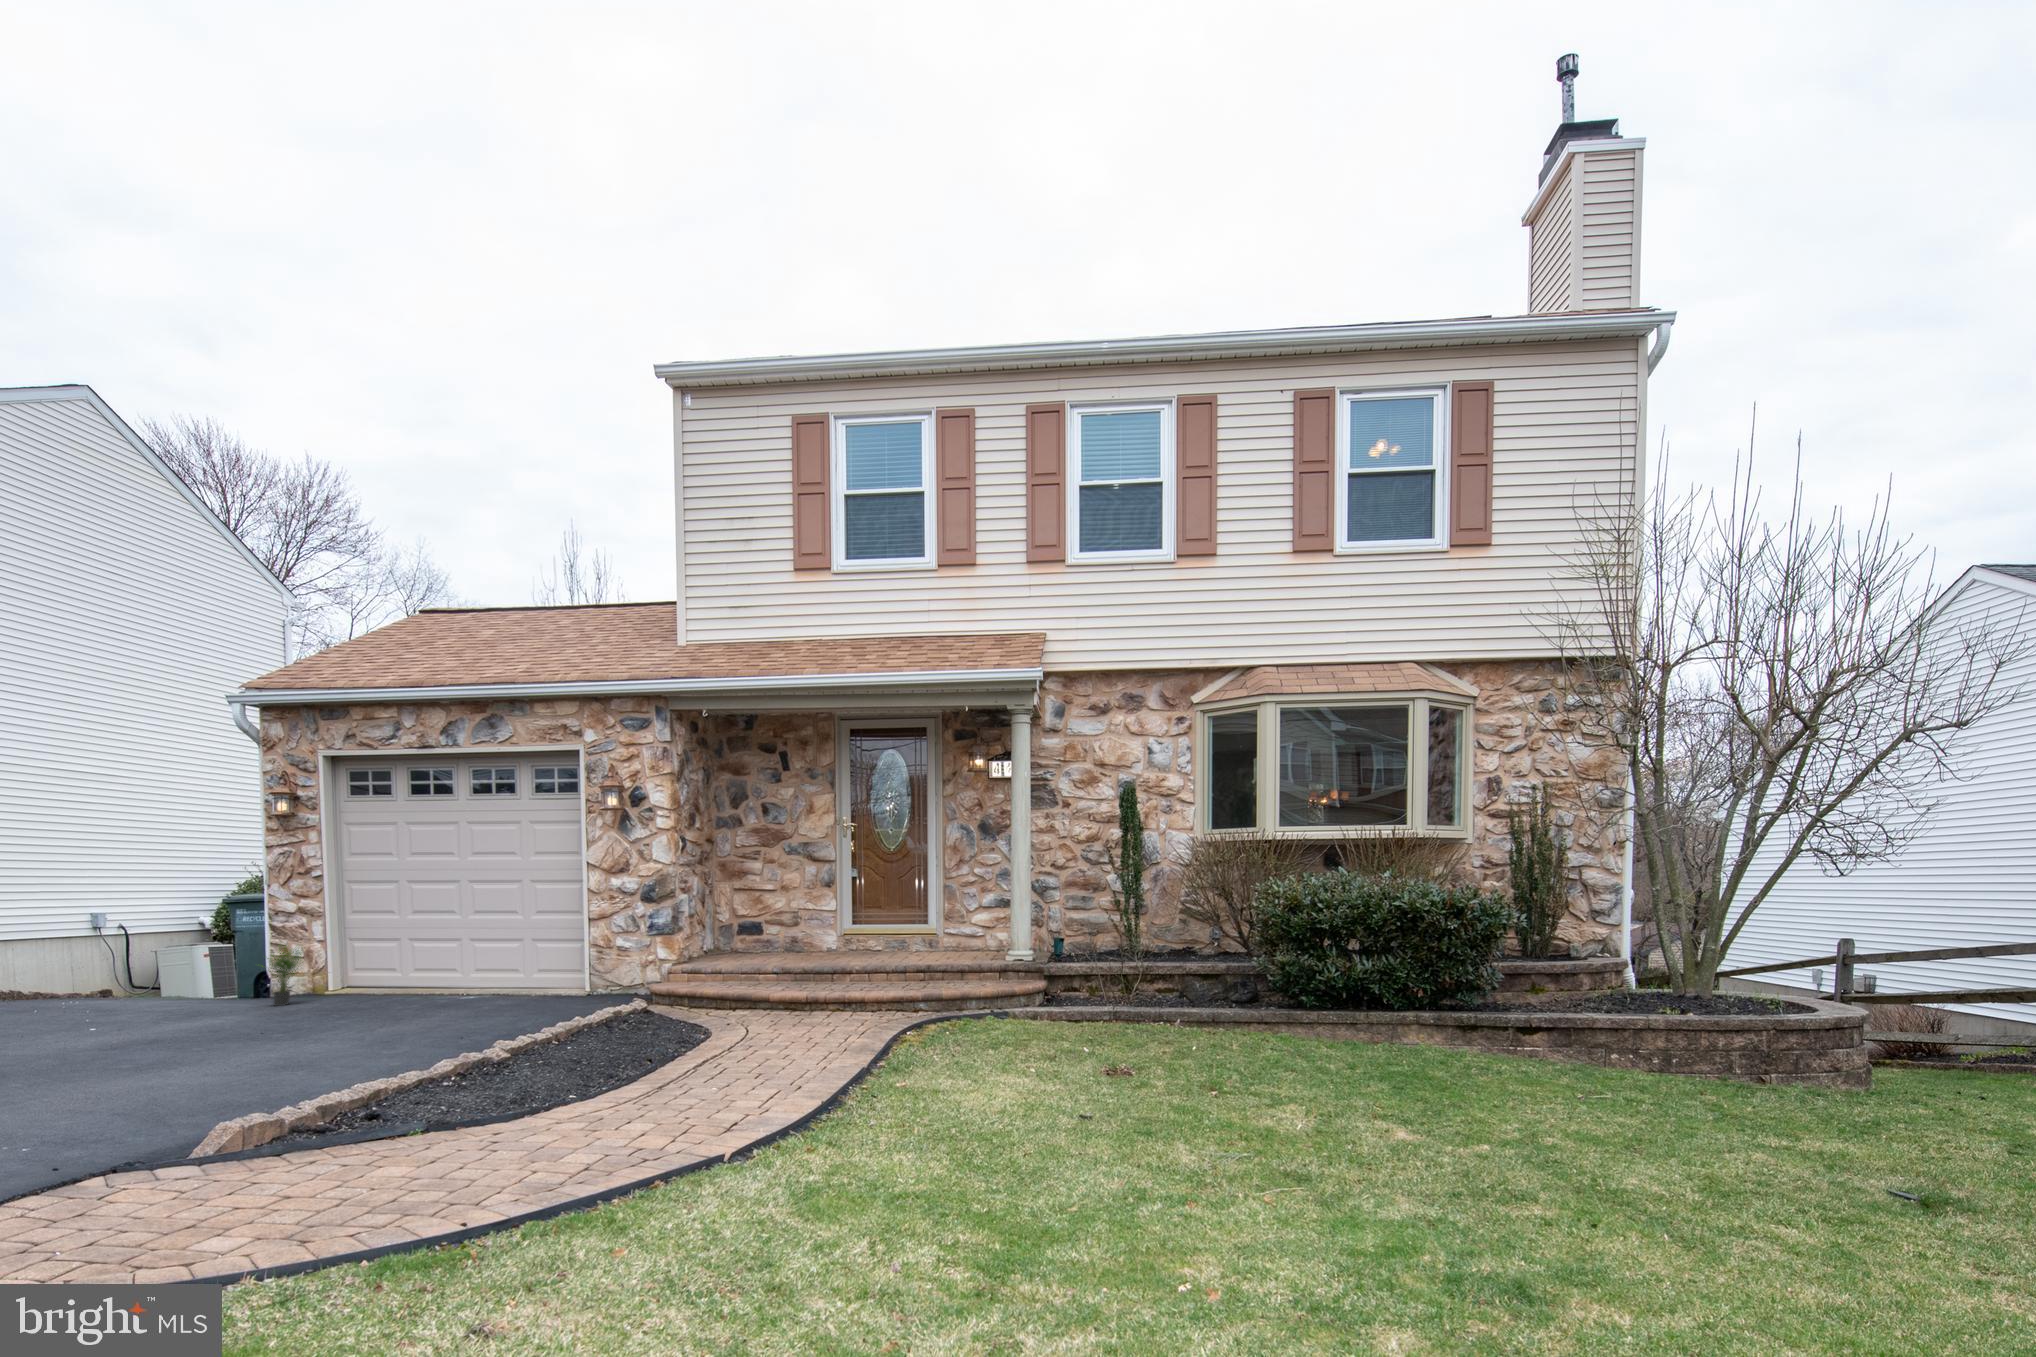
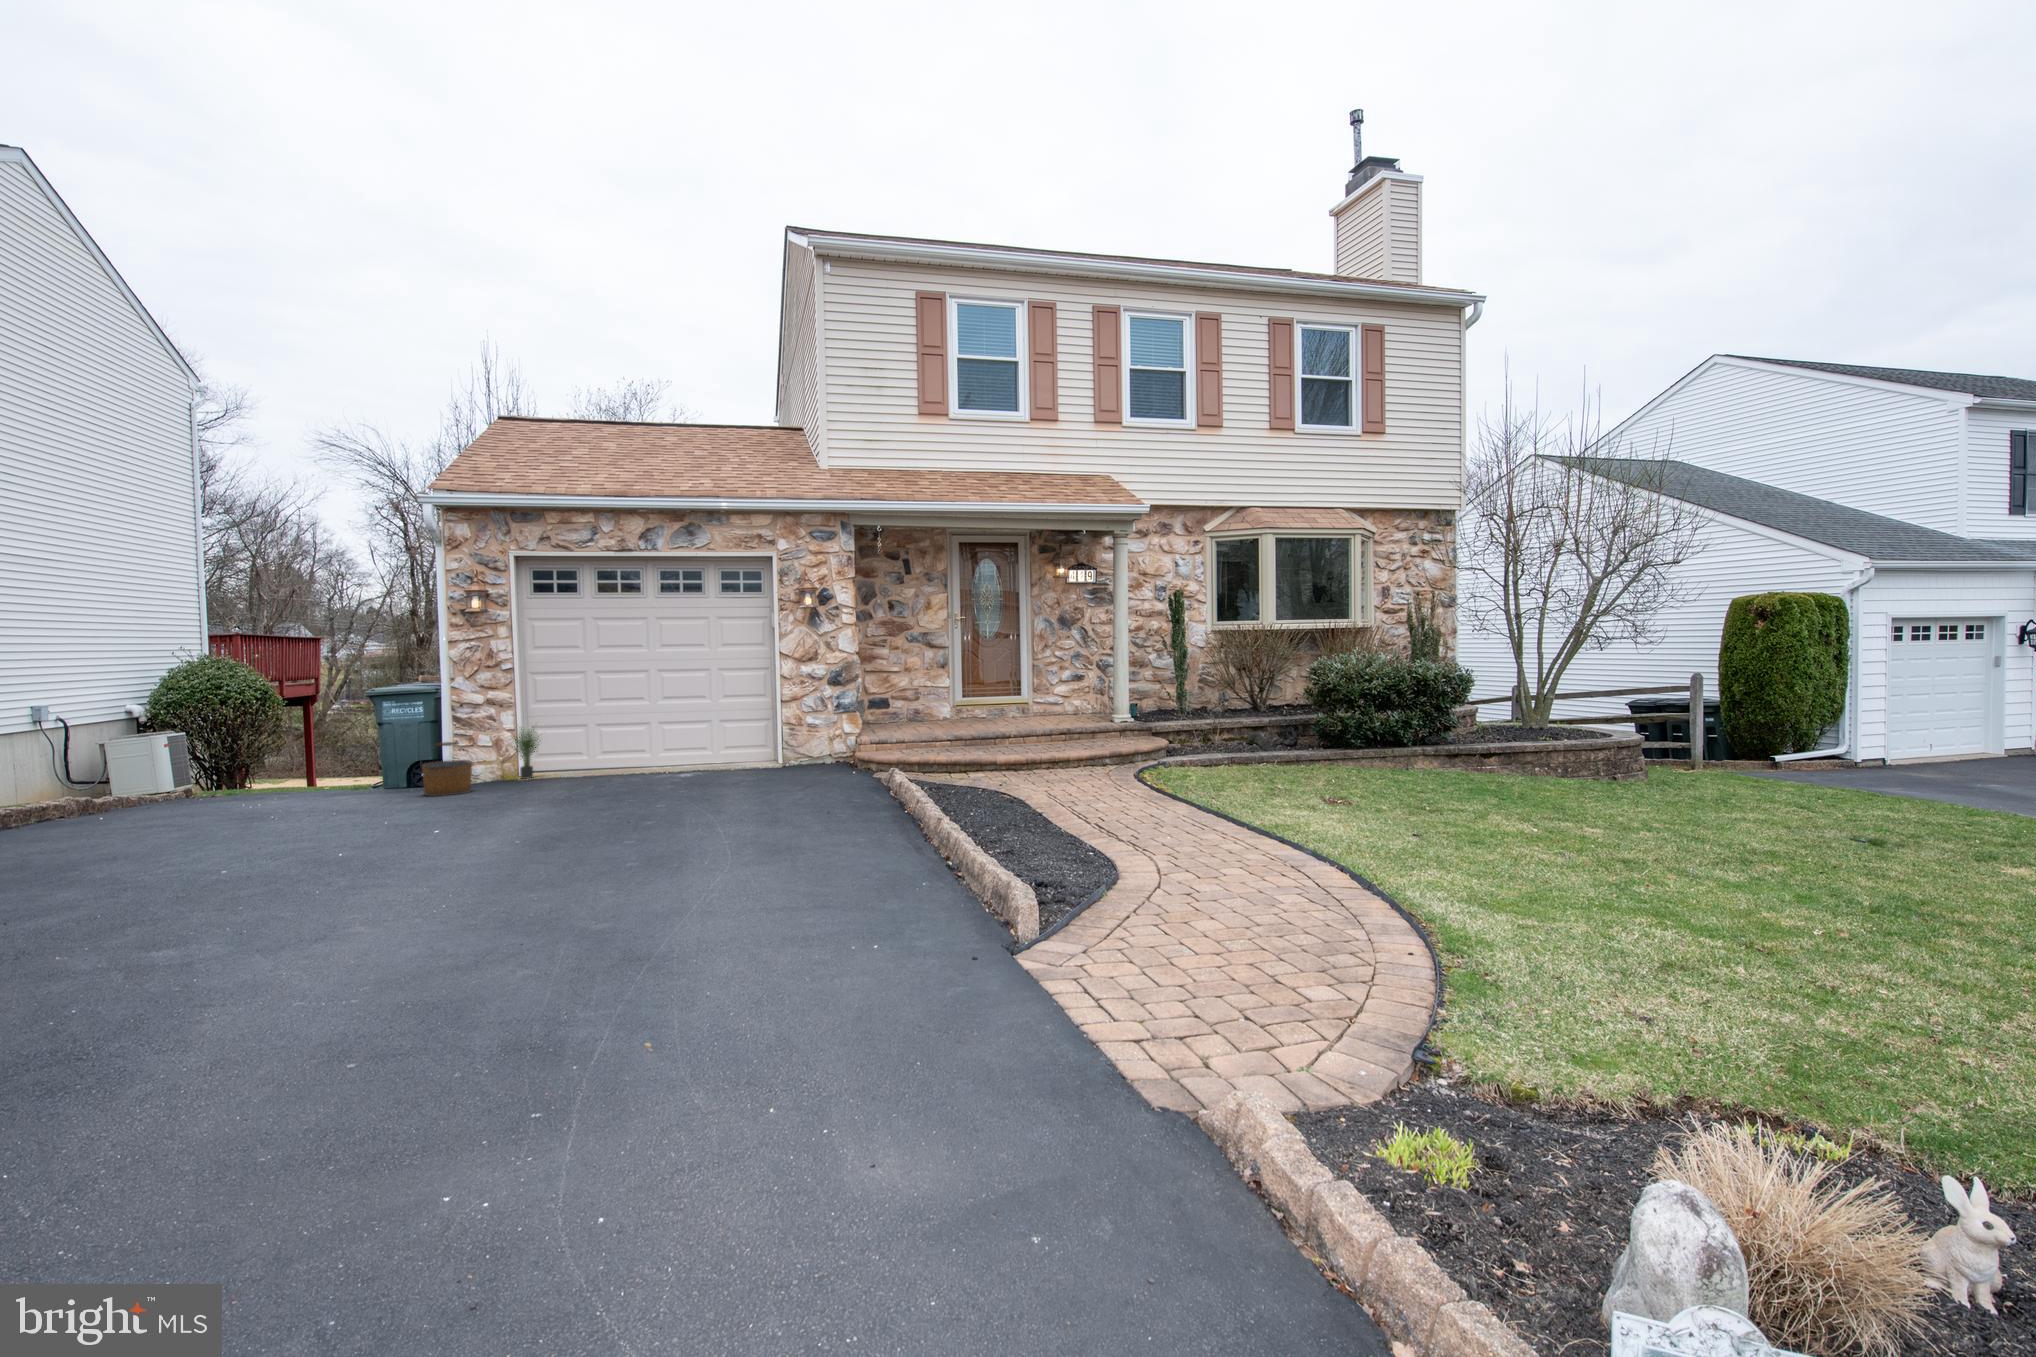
bucket: none [114,968,176,1030] -> present [421,742,473,796]

